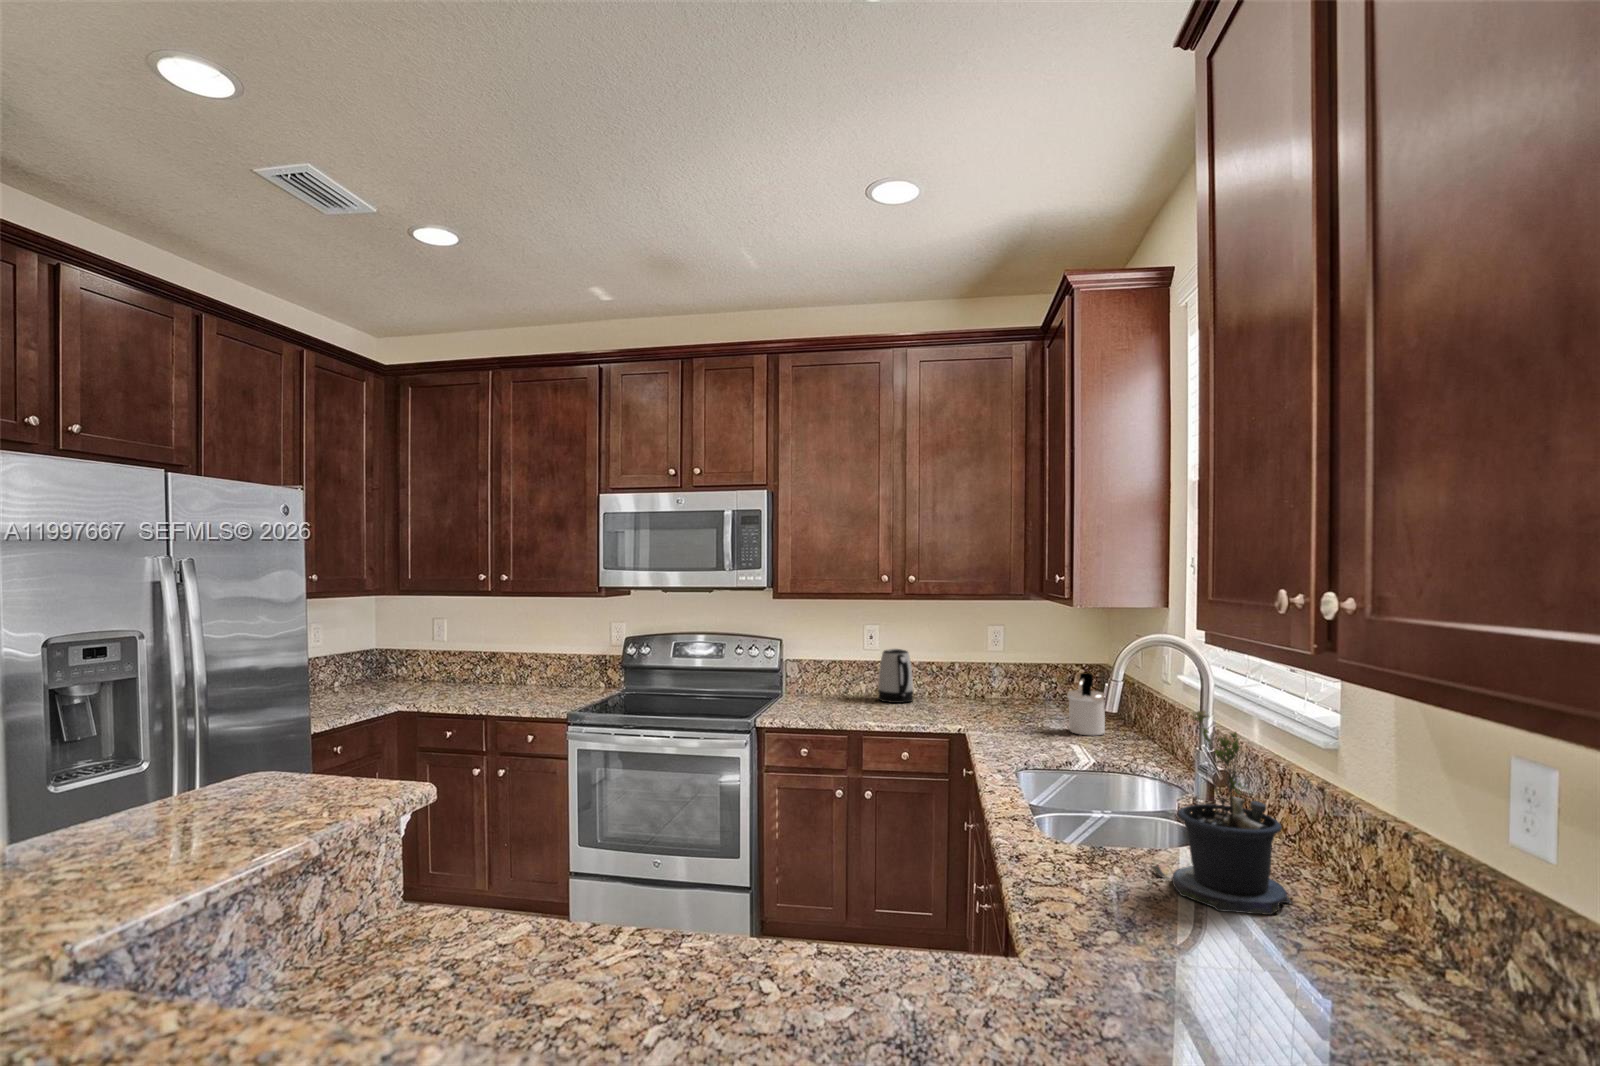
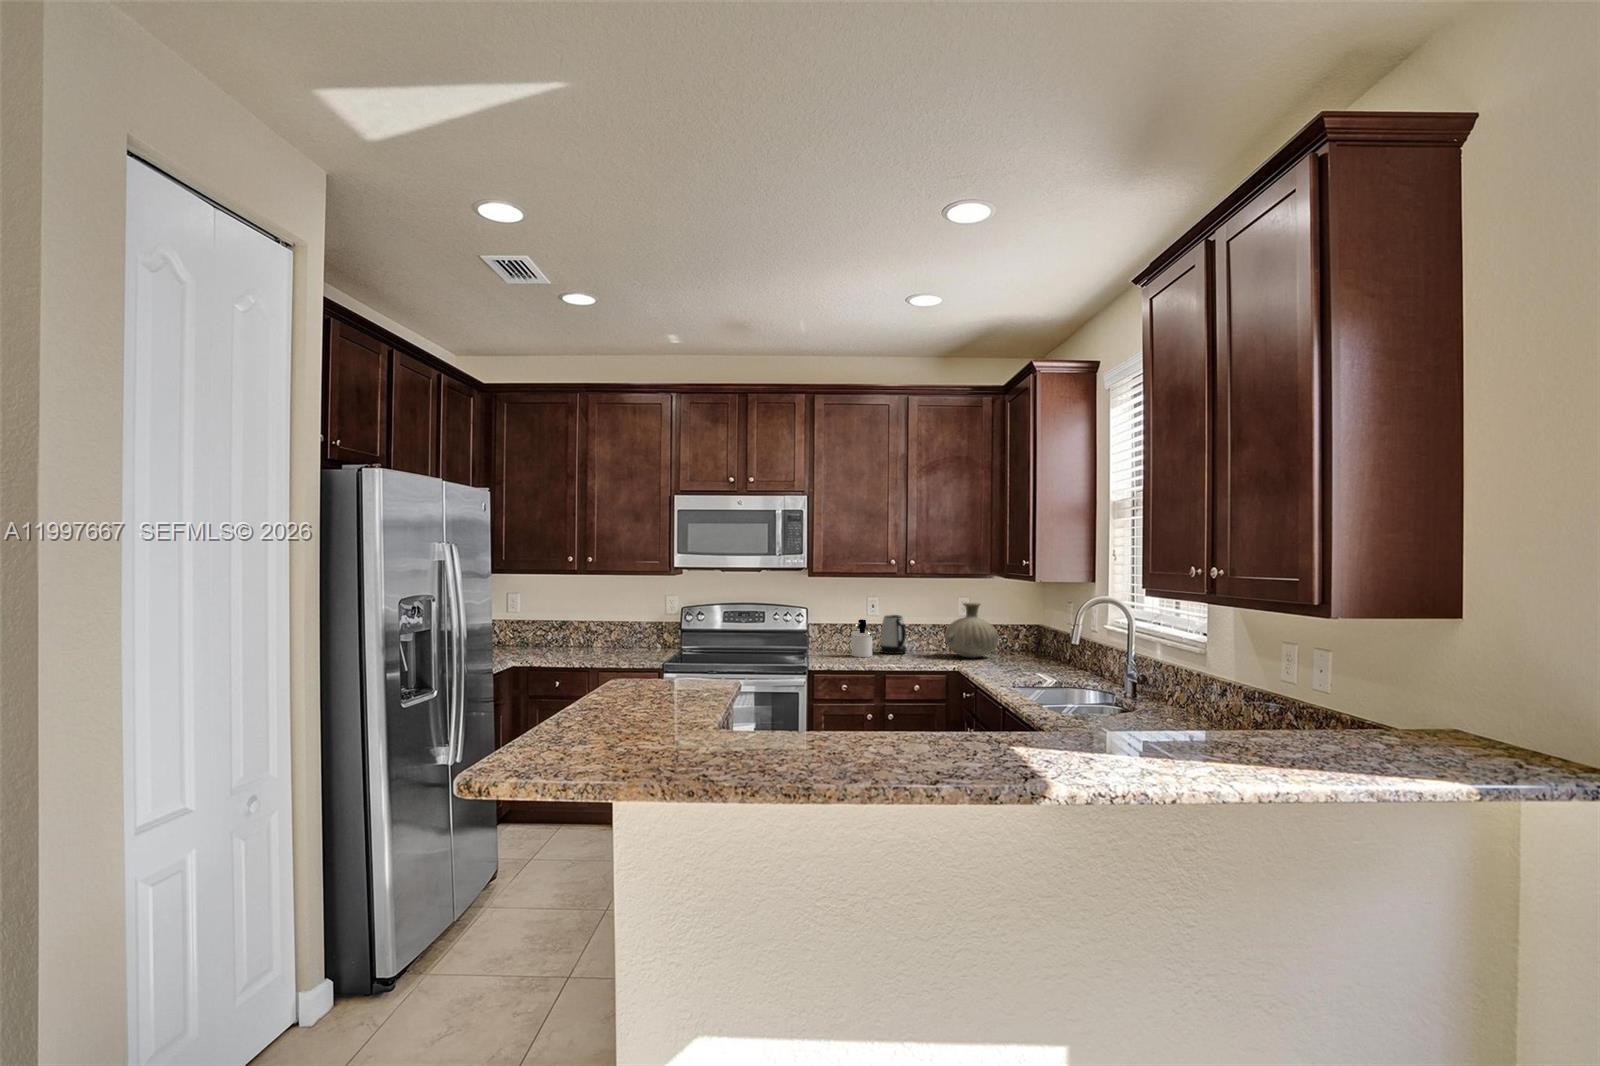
vase: none [960,634,1038,711] -> present [945,603,999,658]
soap dispenser: present [1068,673,1105,736] -> present [851,619,873,657]
potted plant: present [1153,710,1292,915] -> none [1114,630,1186,729]

